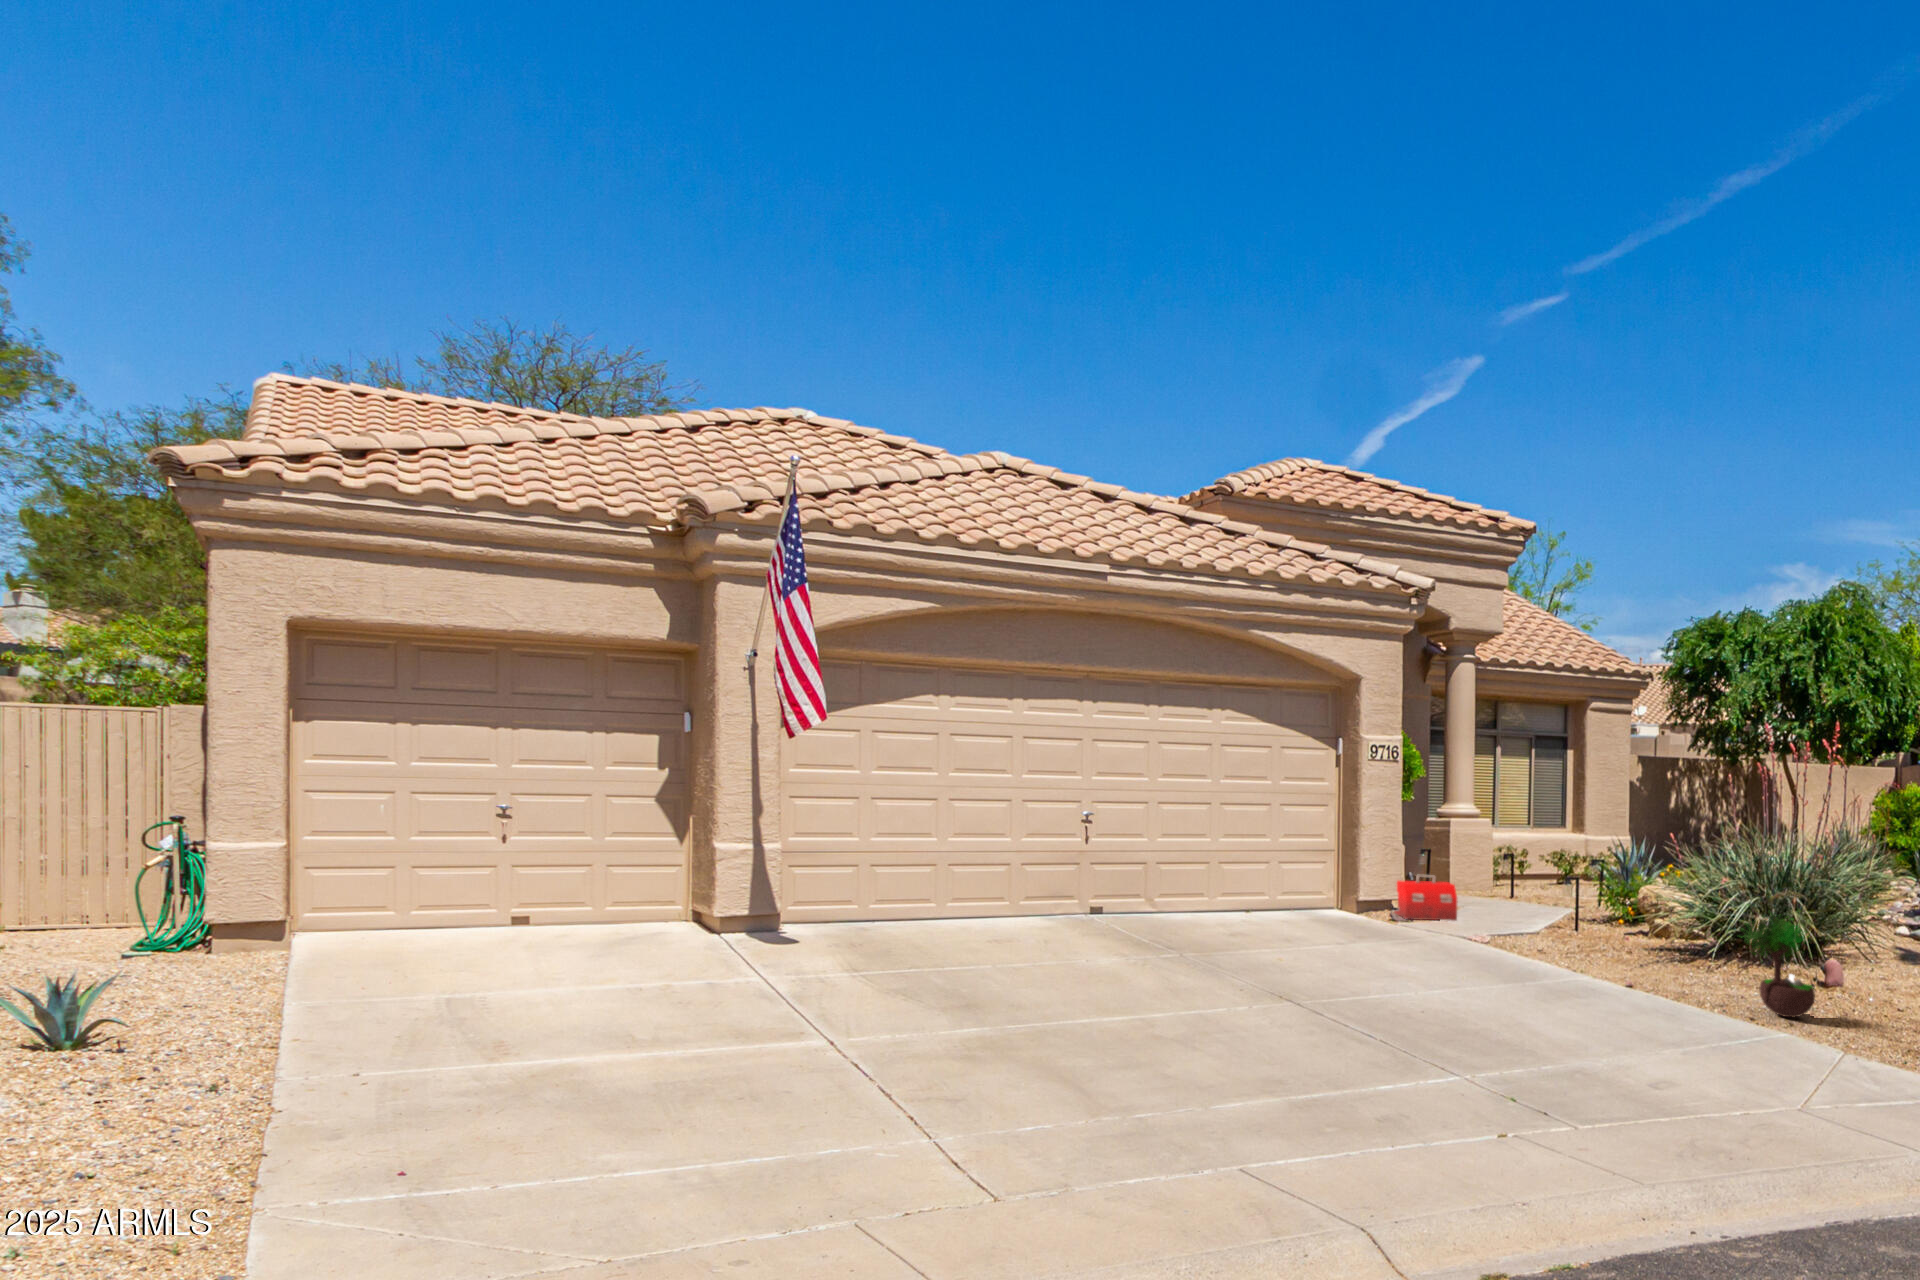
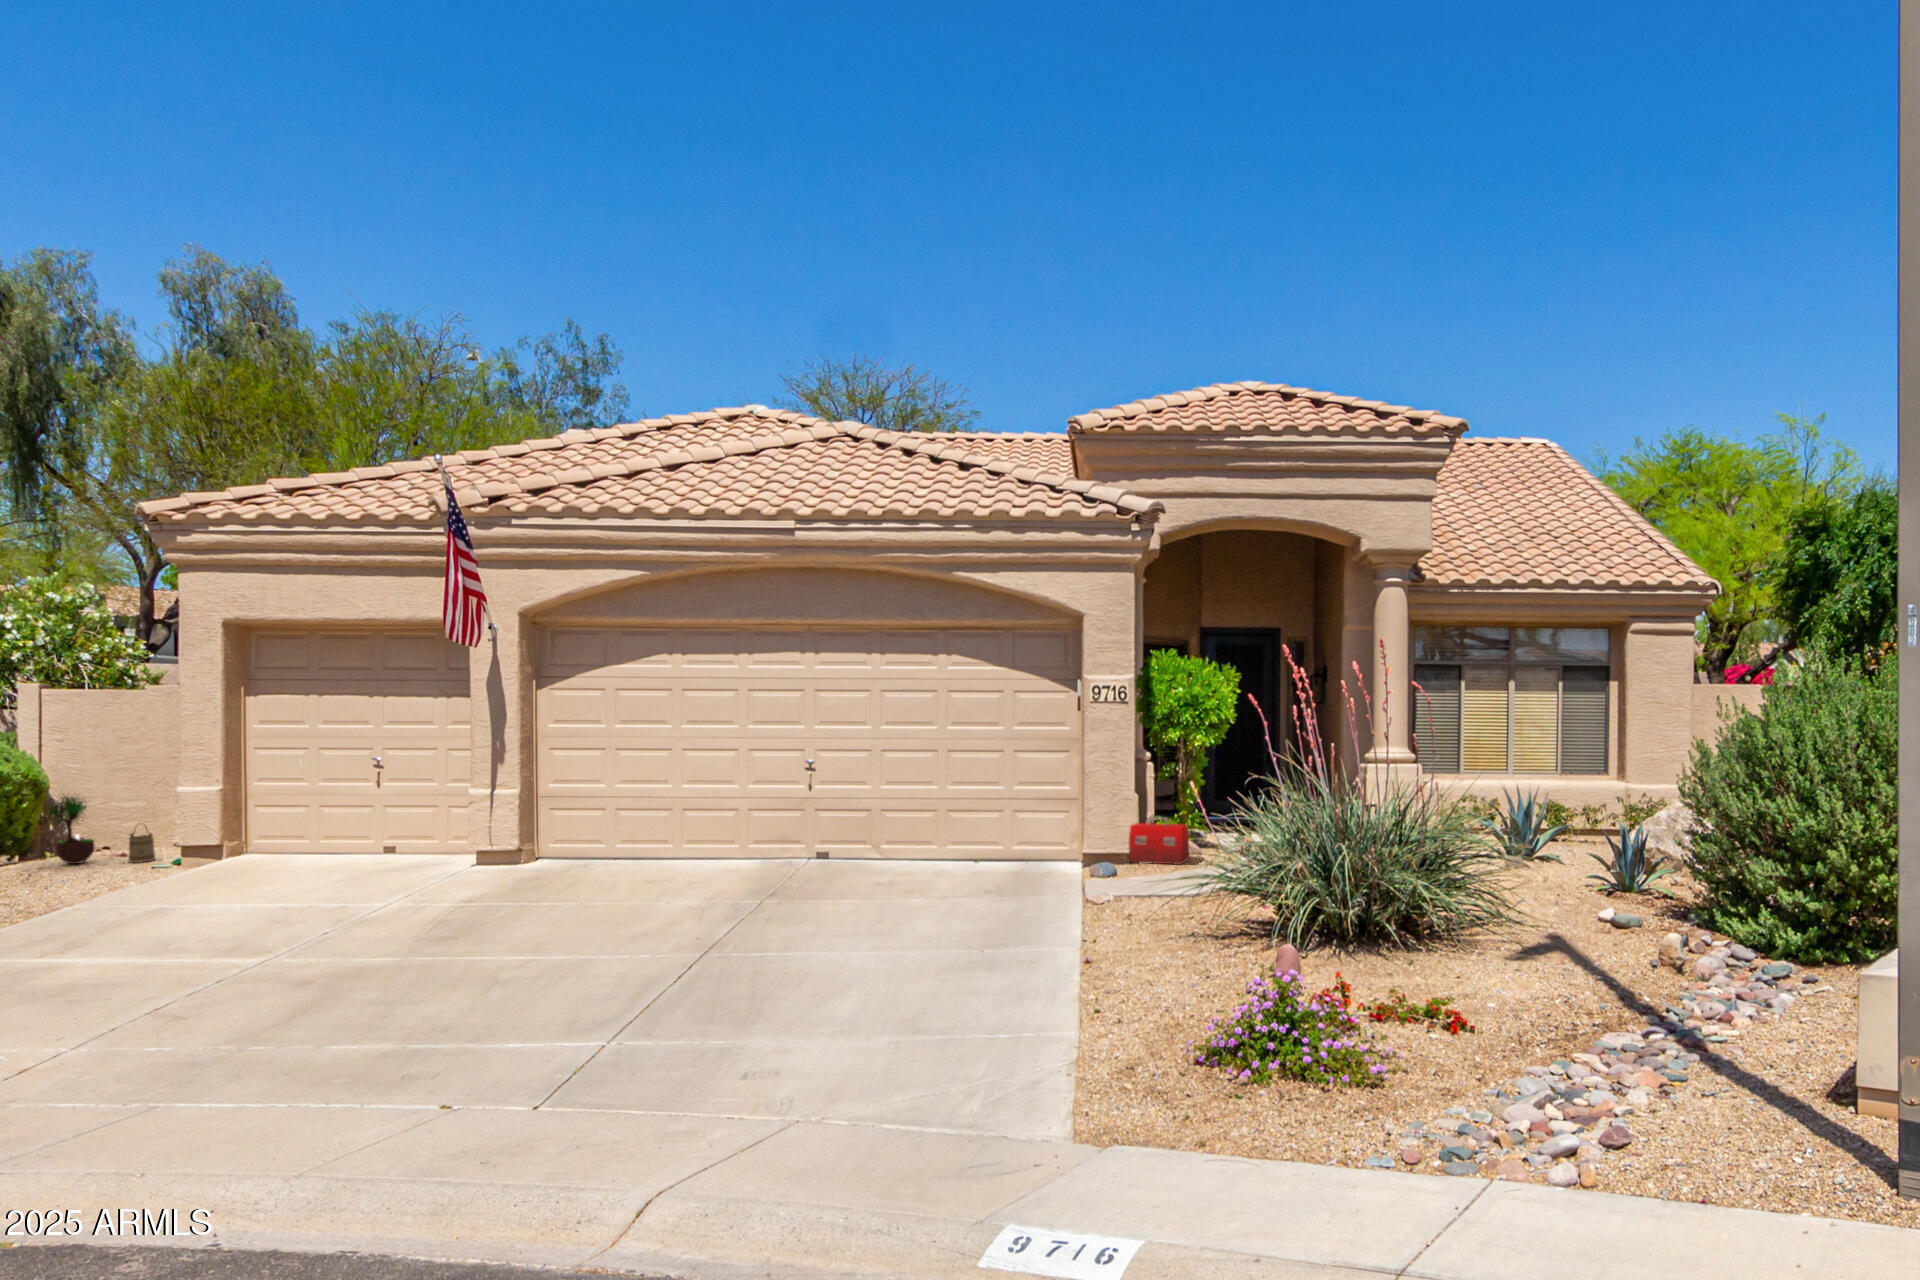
bucket: none [223,894,260,949] -> present [128,828,155,863]
potted tree: present [1743,914,1815,1017] -> present [45,794,95,864]

